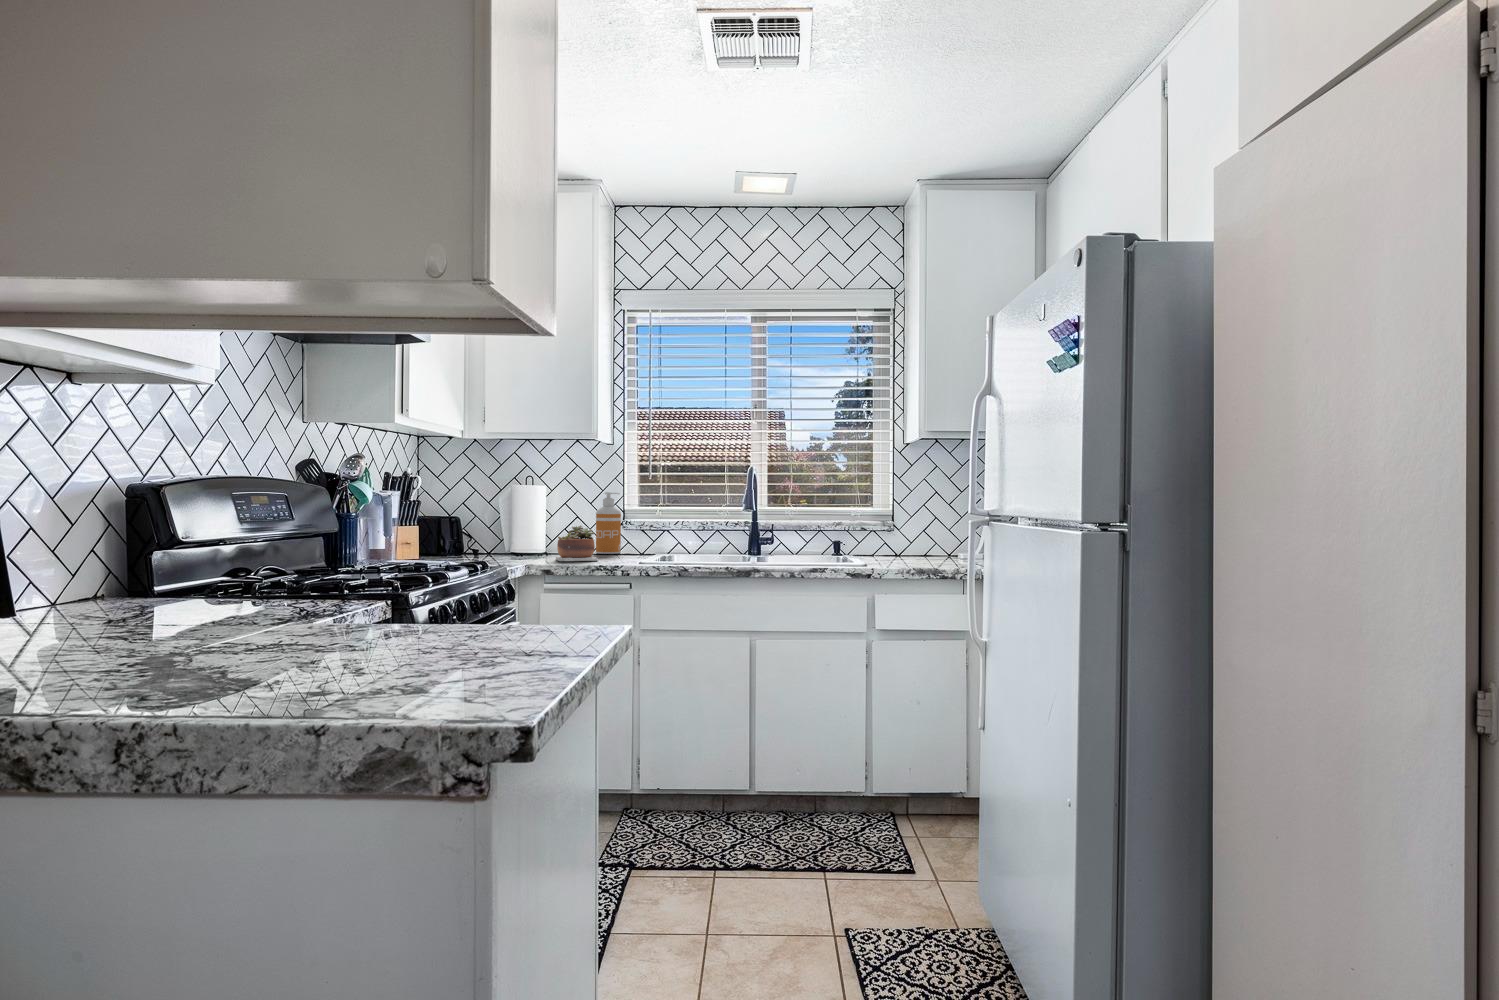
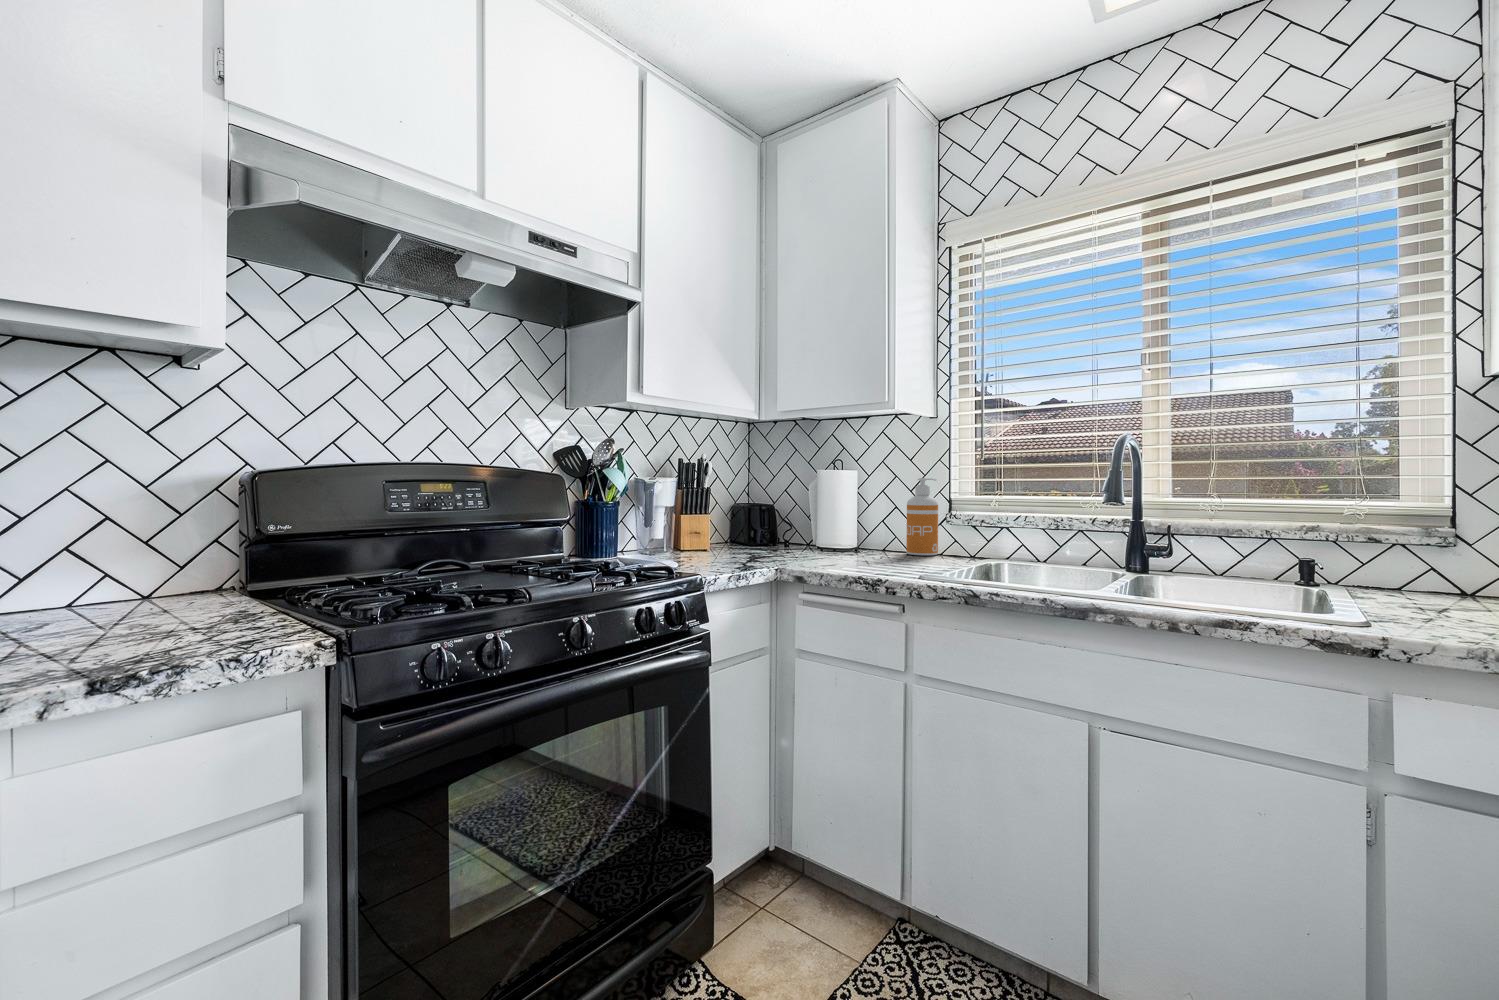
succulent plant: present [556,526,598,561] -> none [831,519,887,566]

